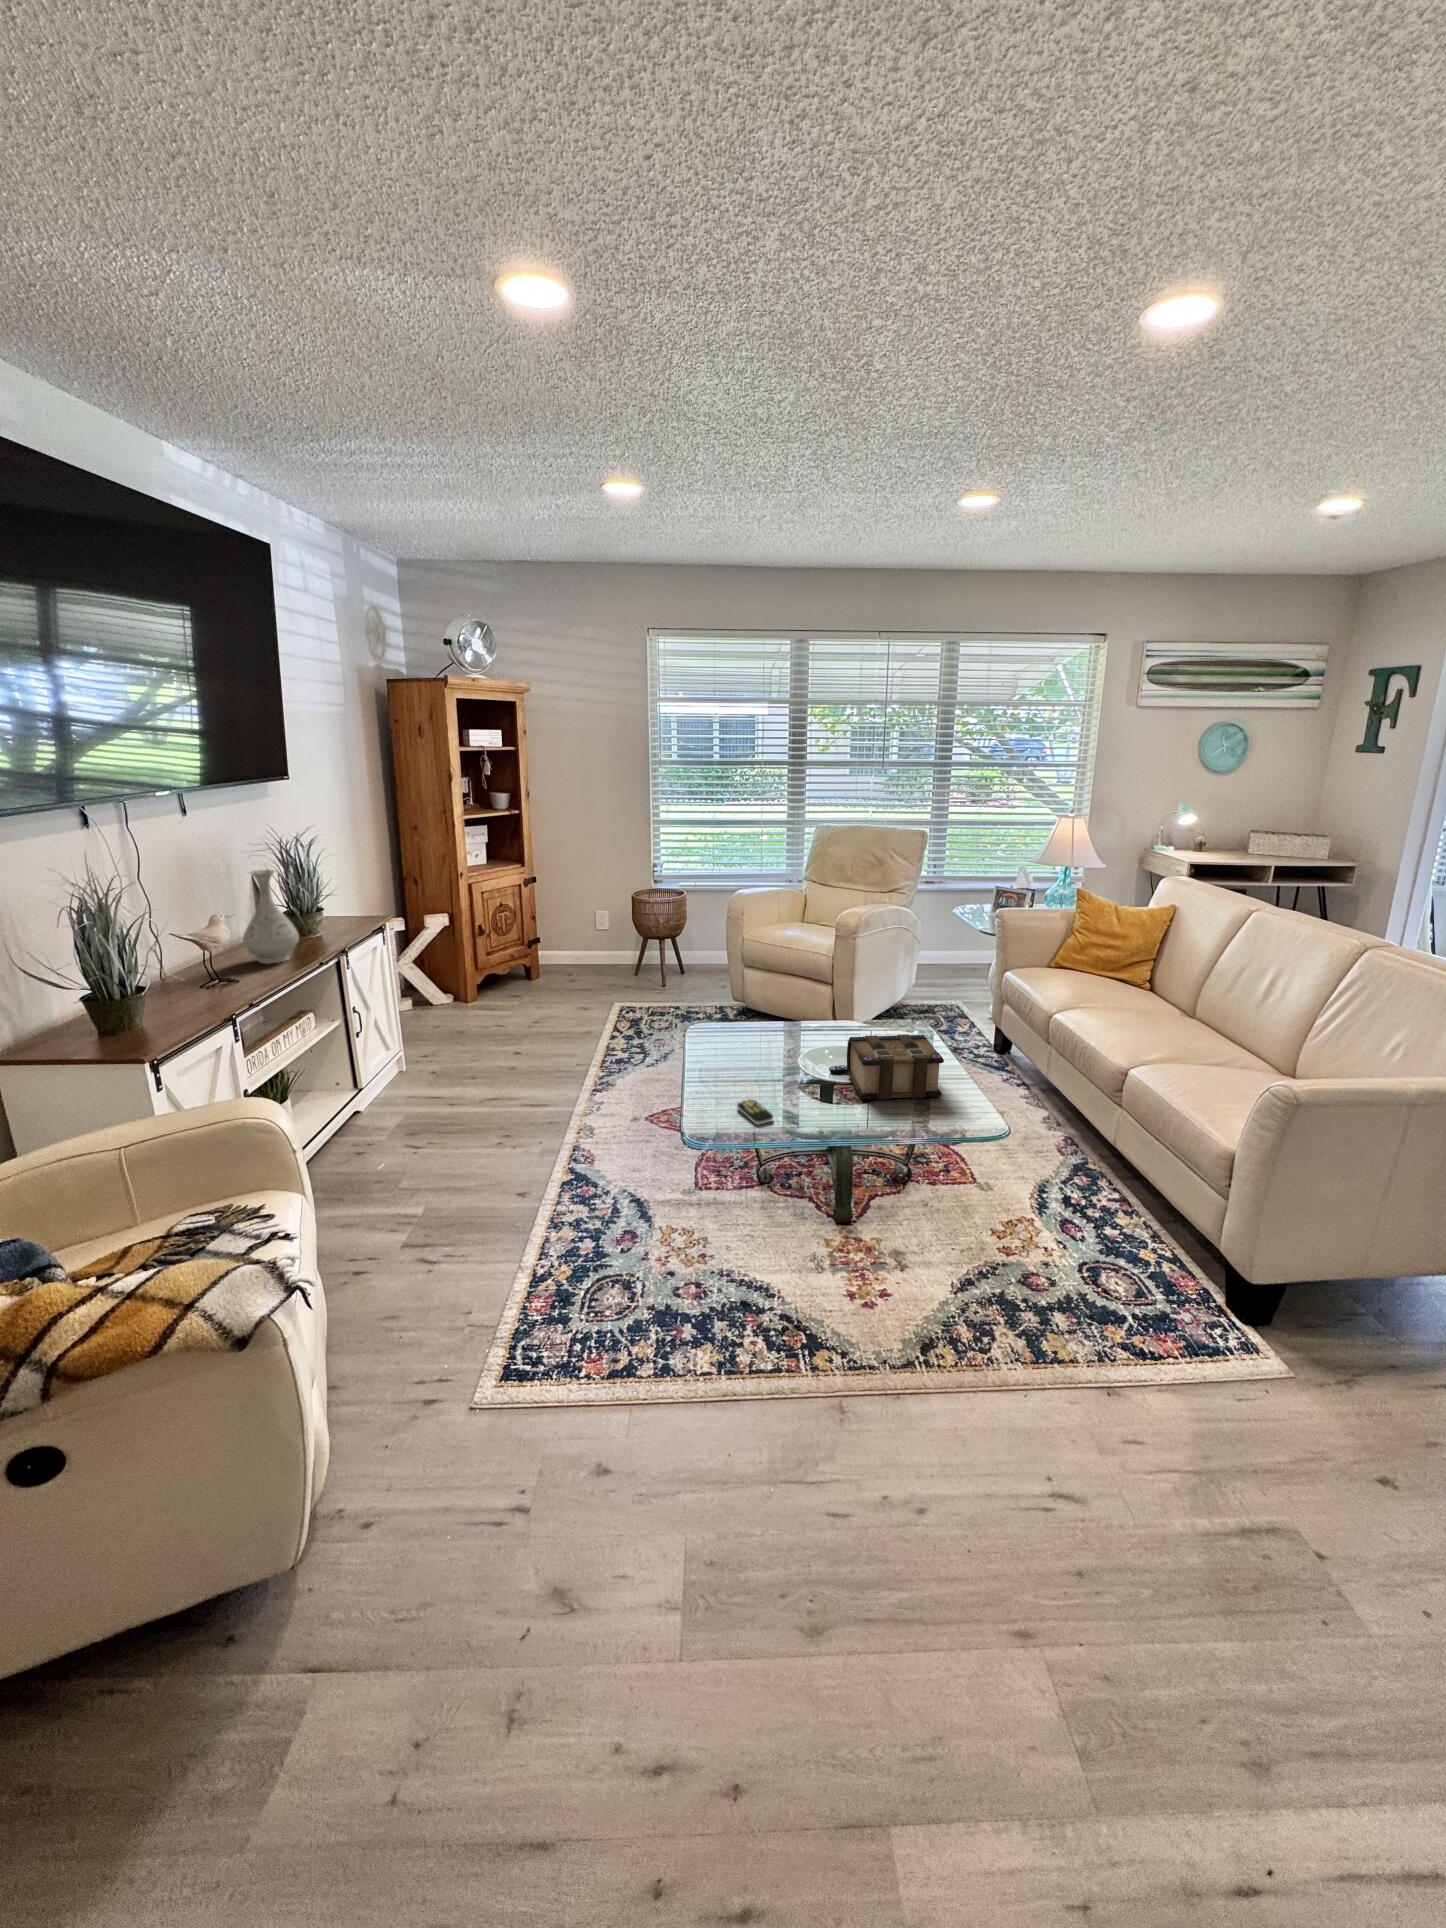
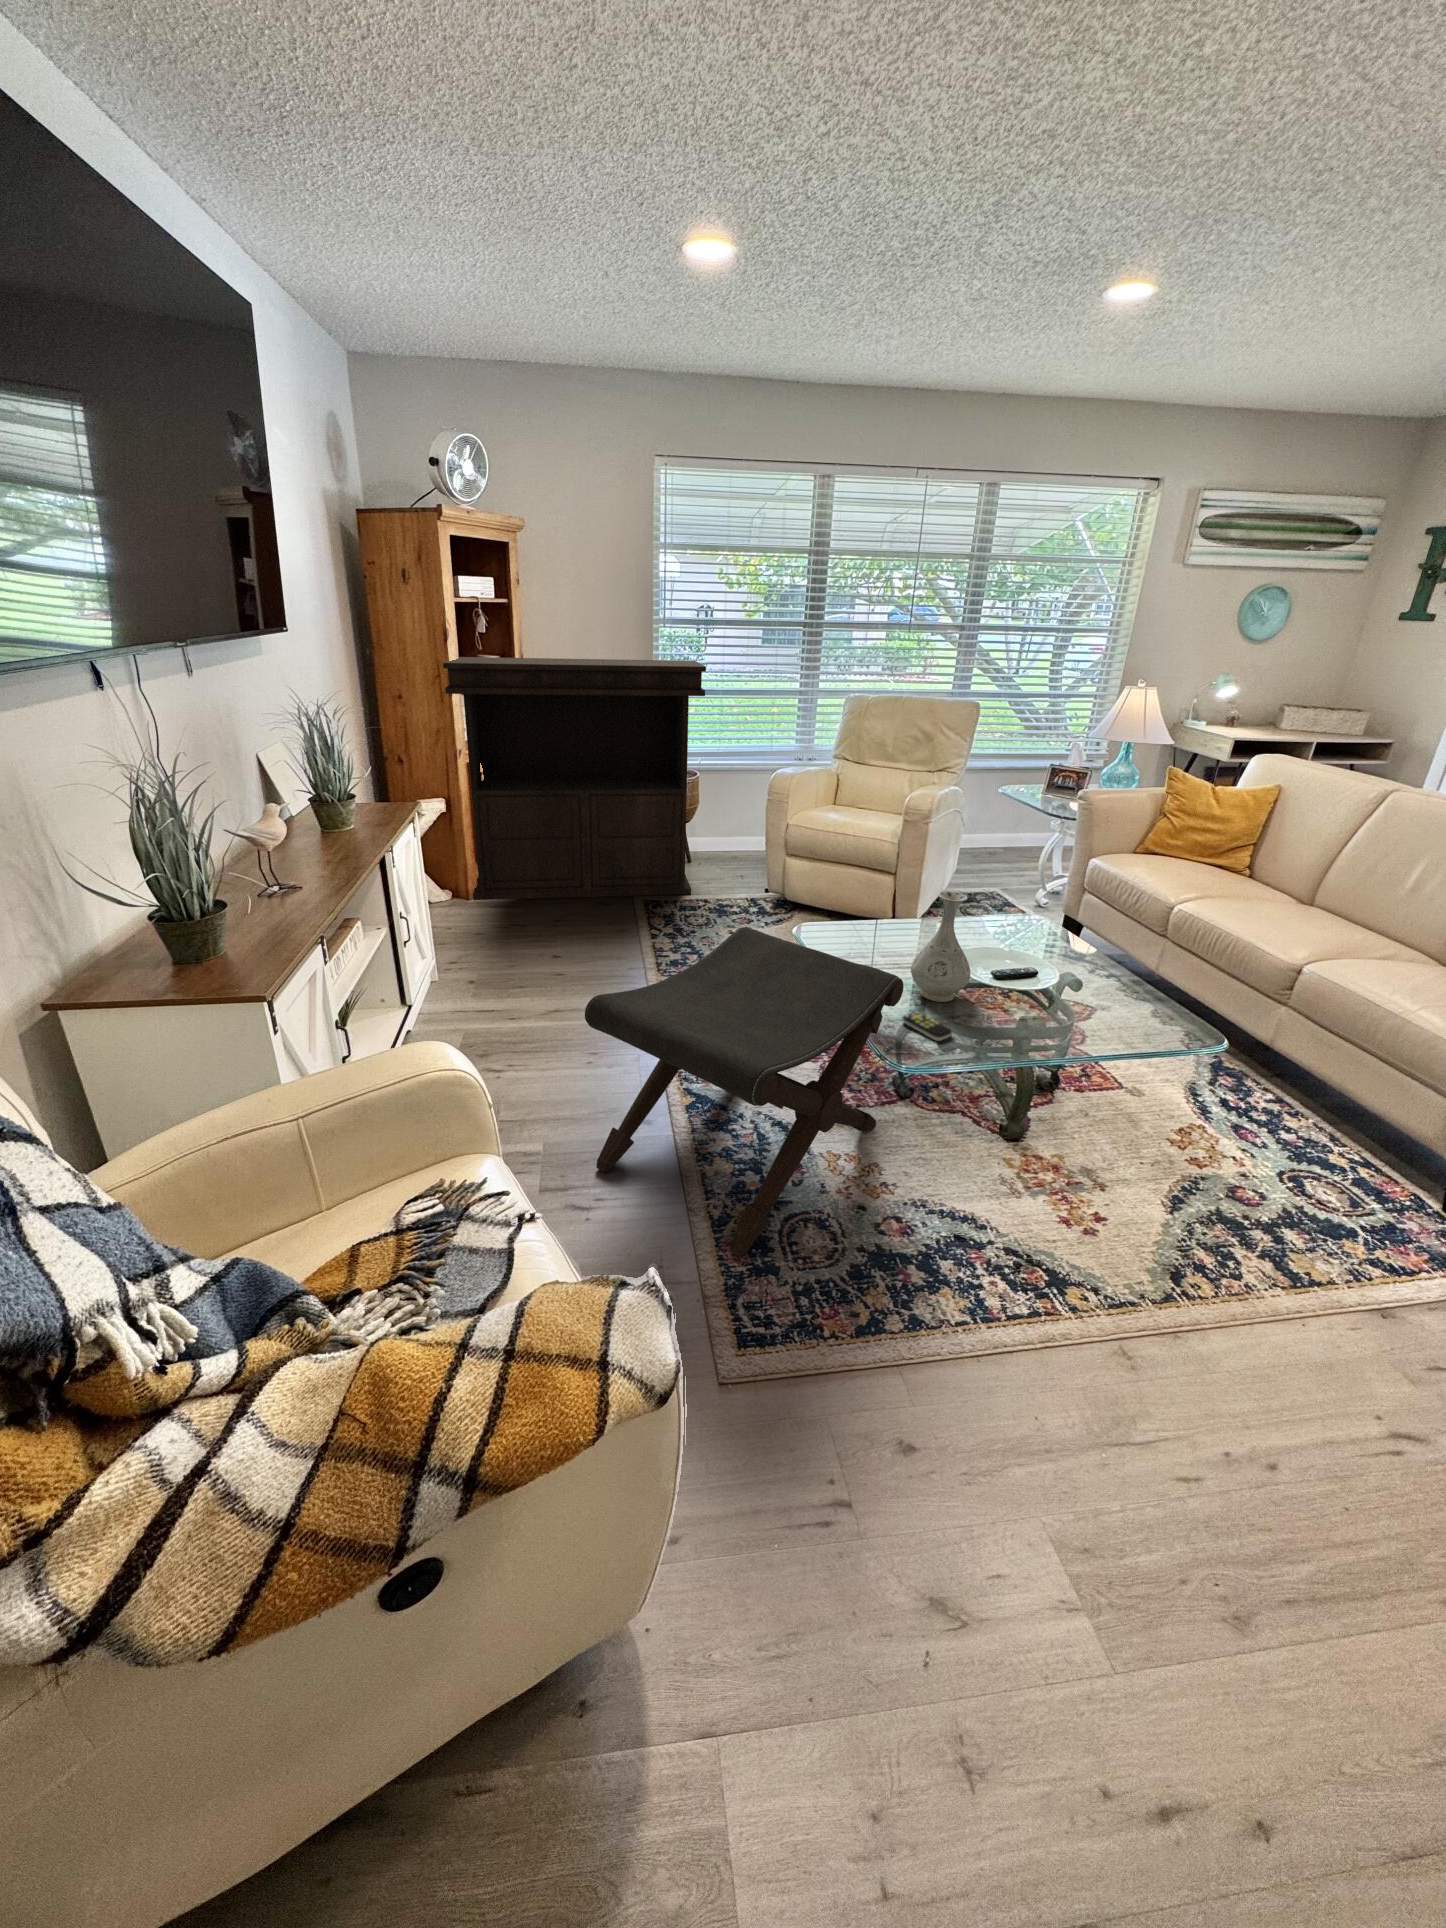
console table: none [447,795,675,1003] -> present [443,657,706,900]
vase: present [243,869,299,964] -> present [911,891,970,1002]
footstool: none [440,1023,730,1309] -> present [585,927,904,1257]
book: present [847,1035,944,1100] -> none [989,934,1117,1007]

